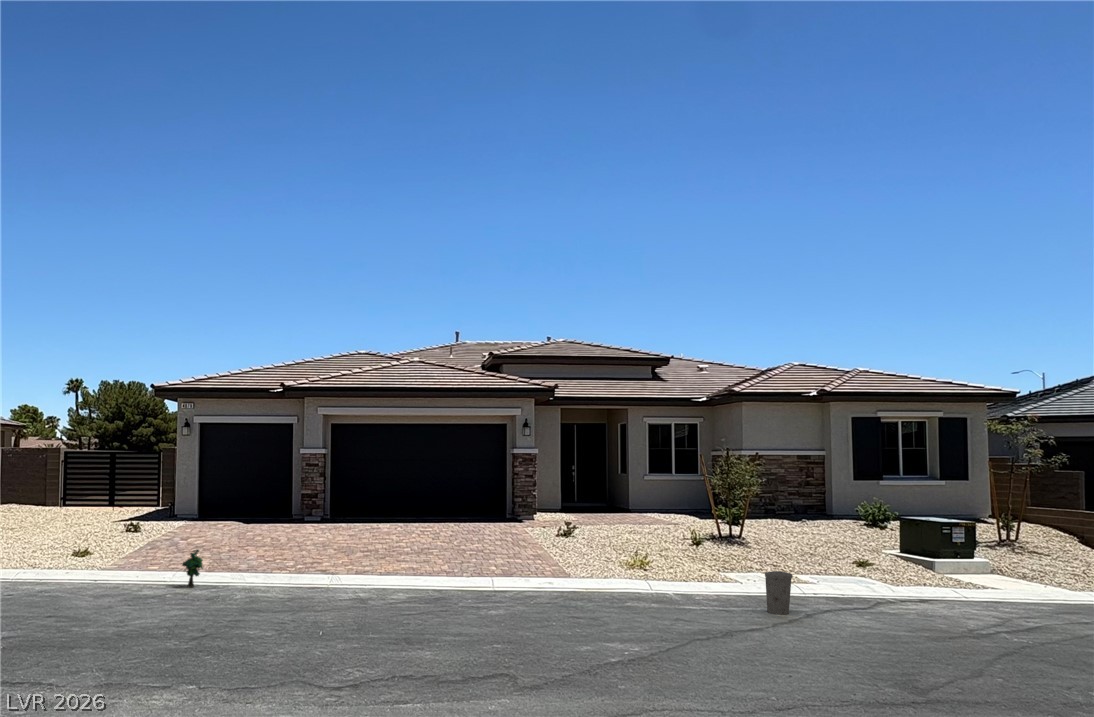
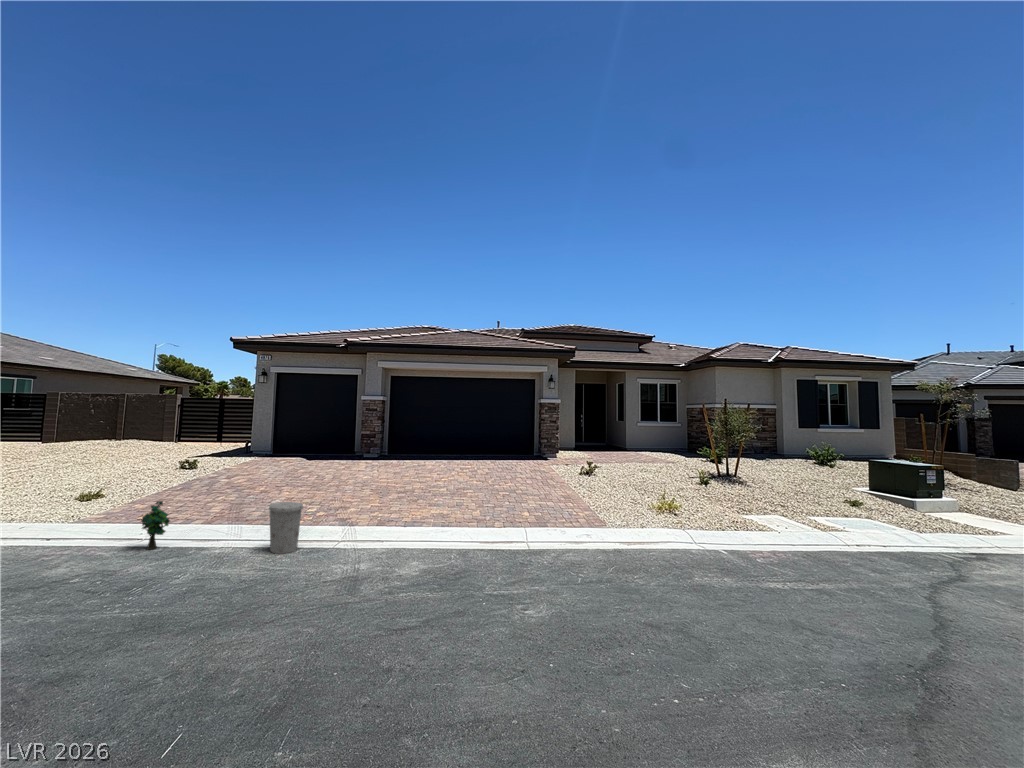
trash can: present [765,571,793,614] -> present [269,502,303,554]

